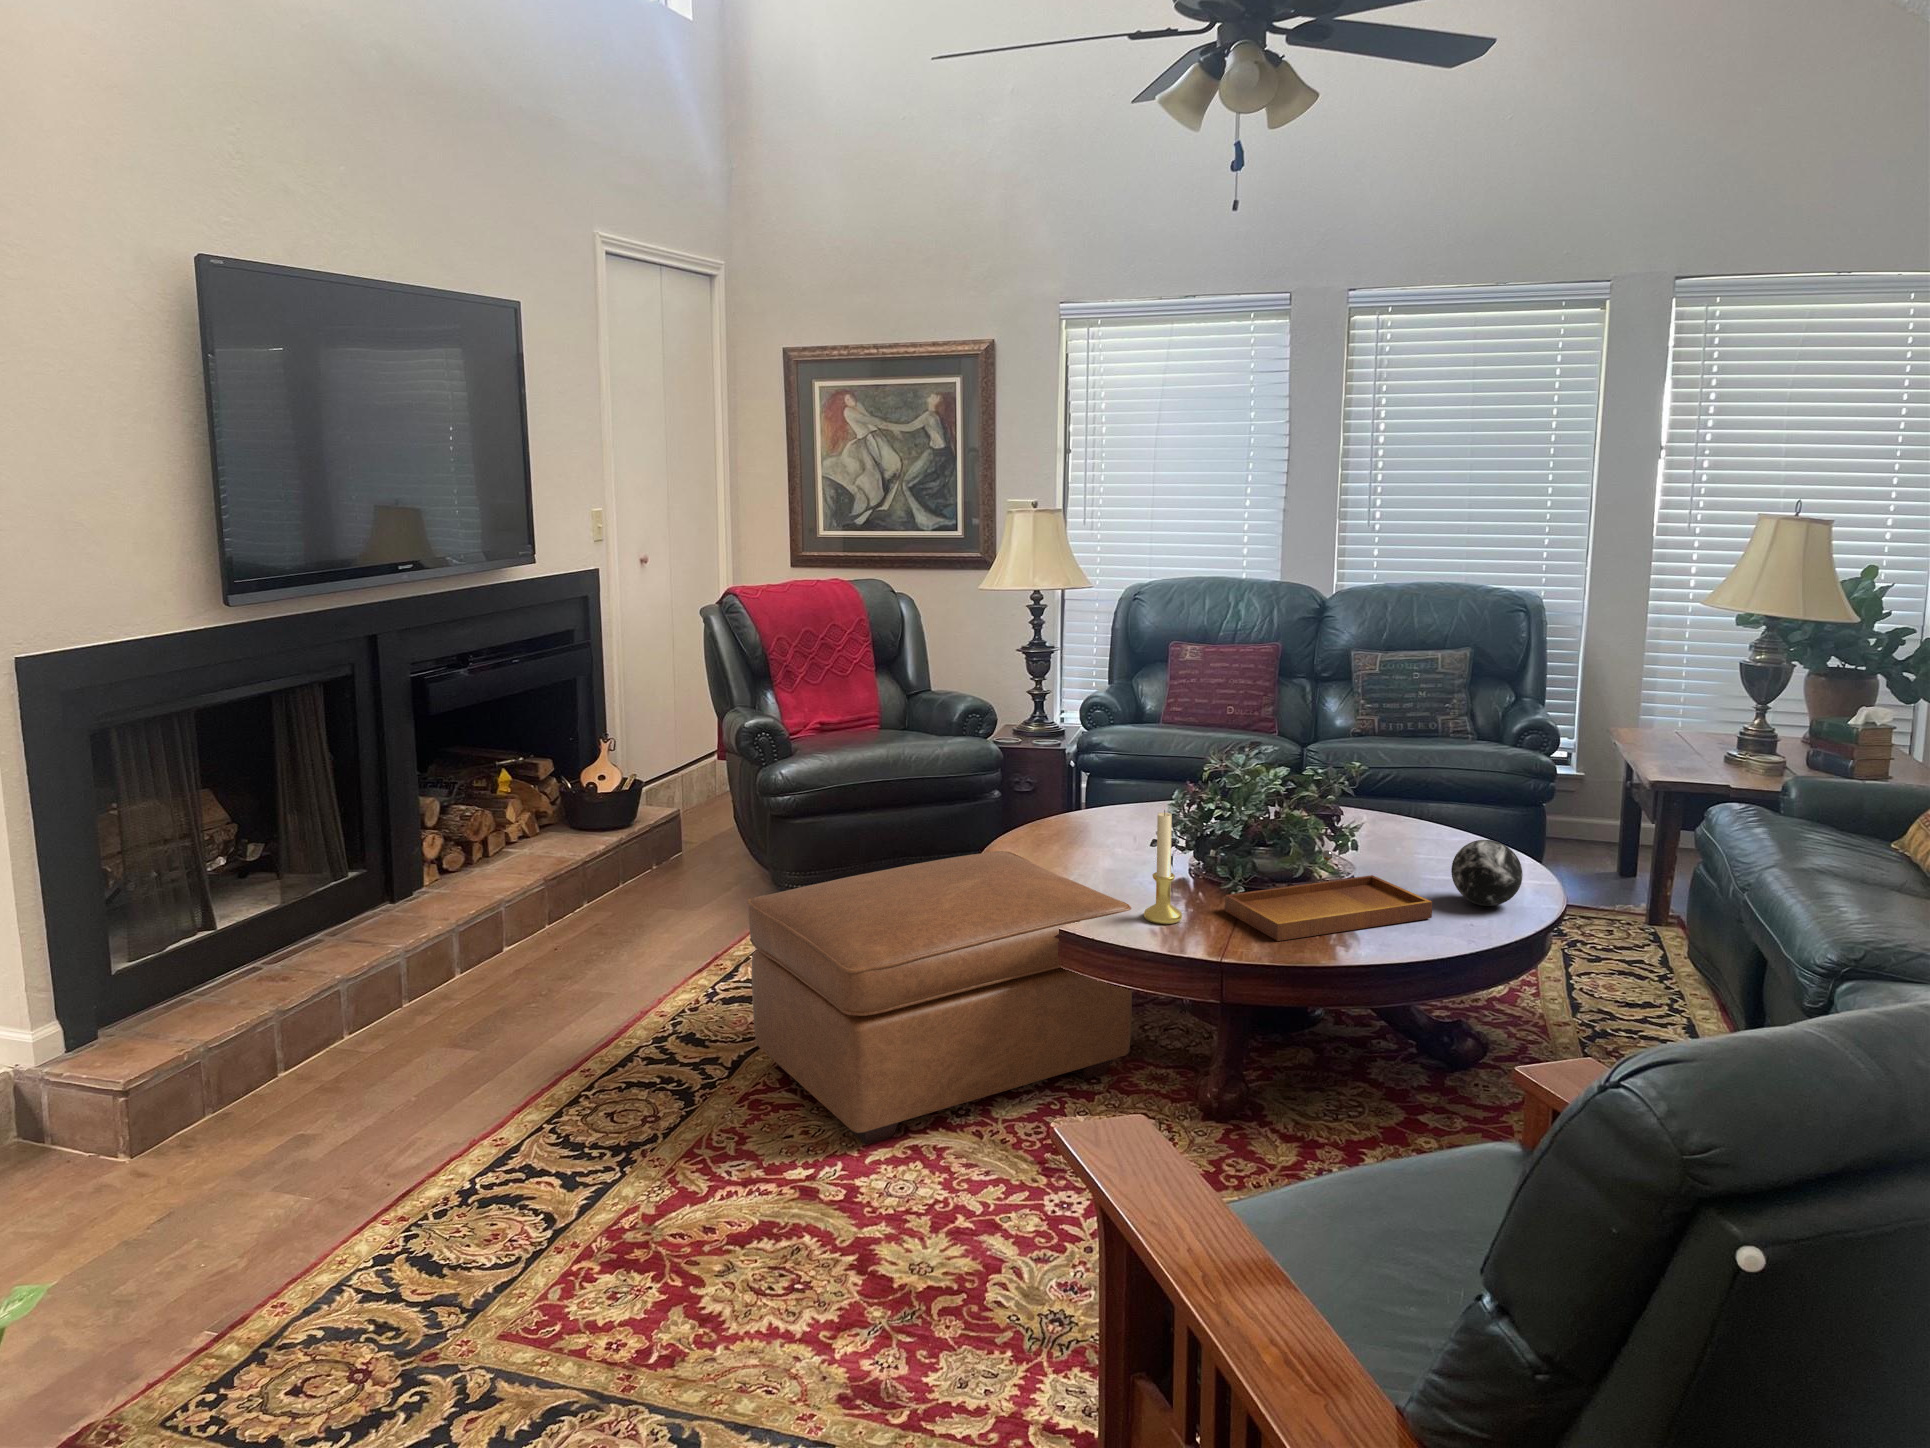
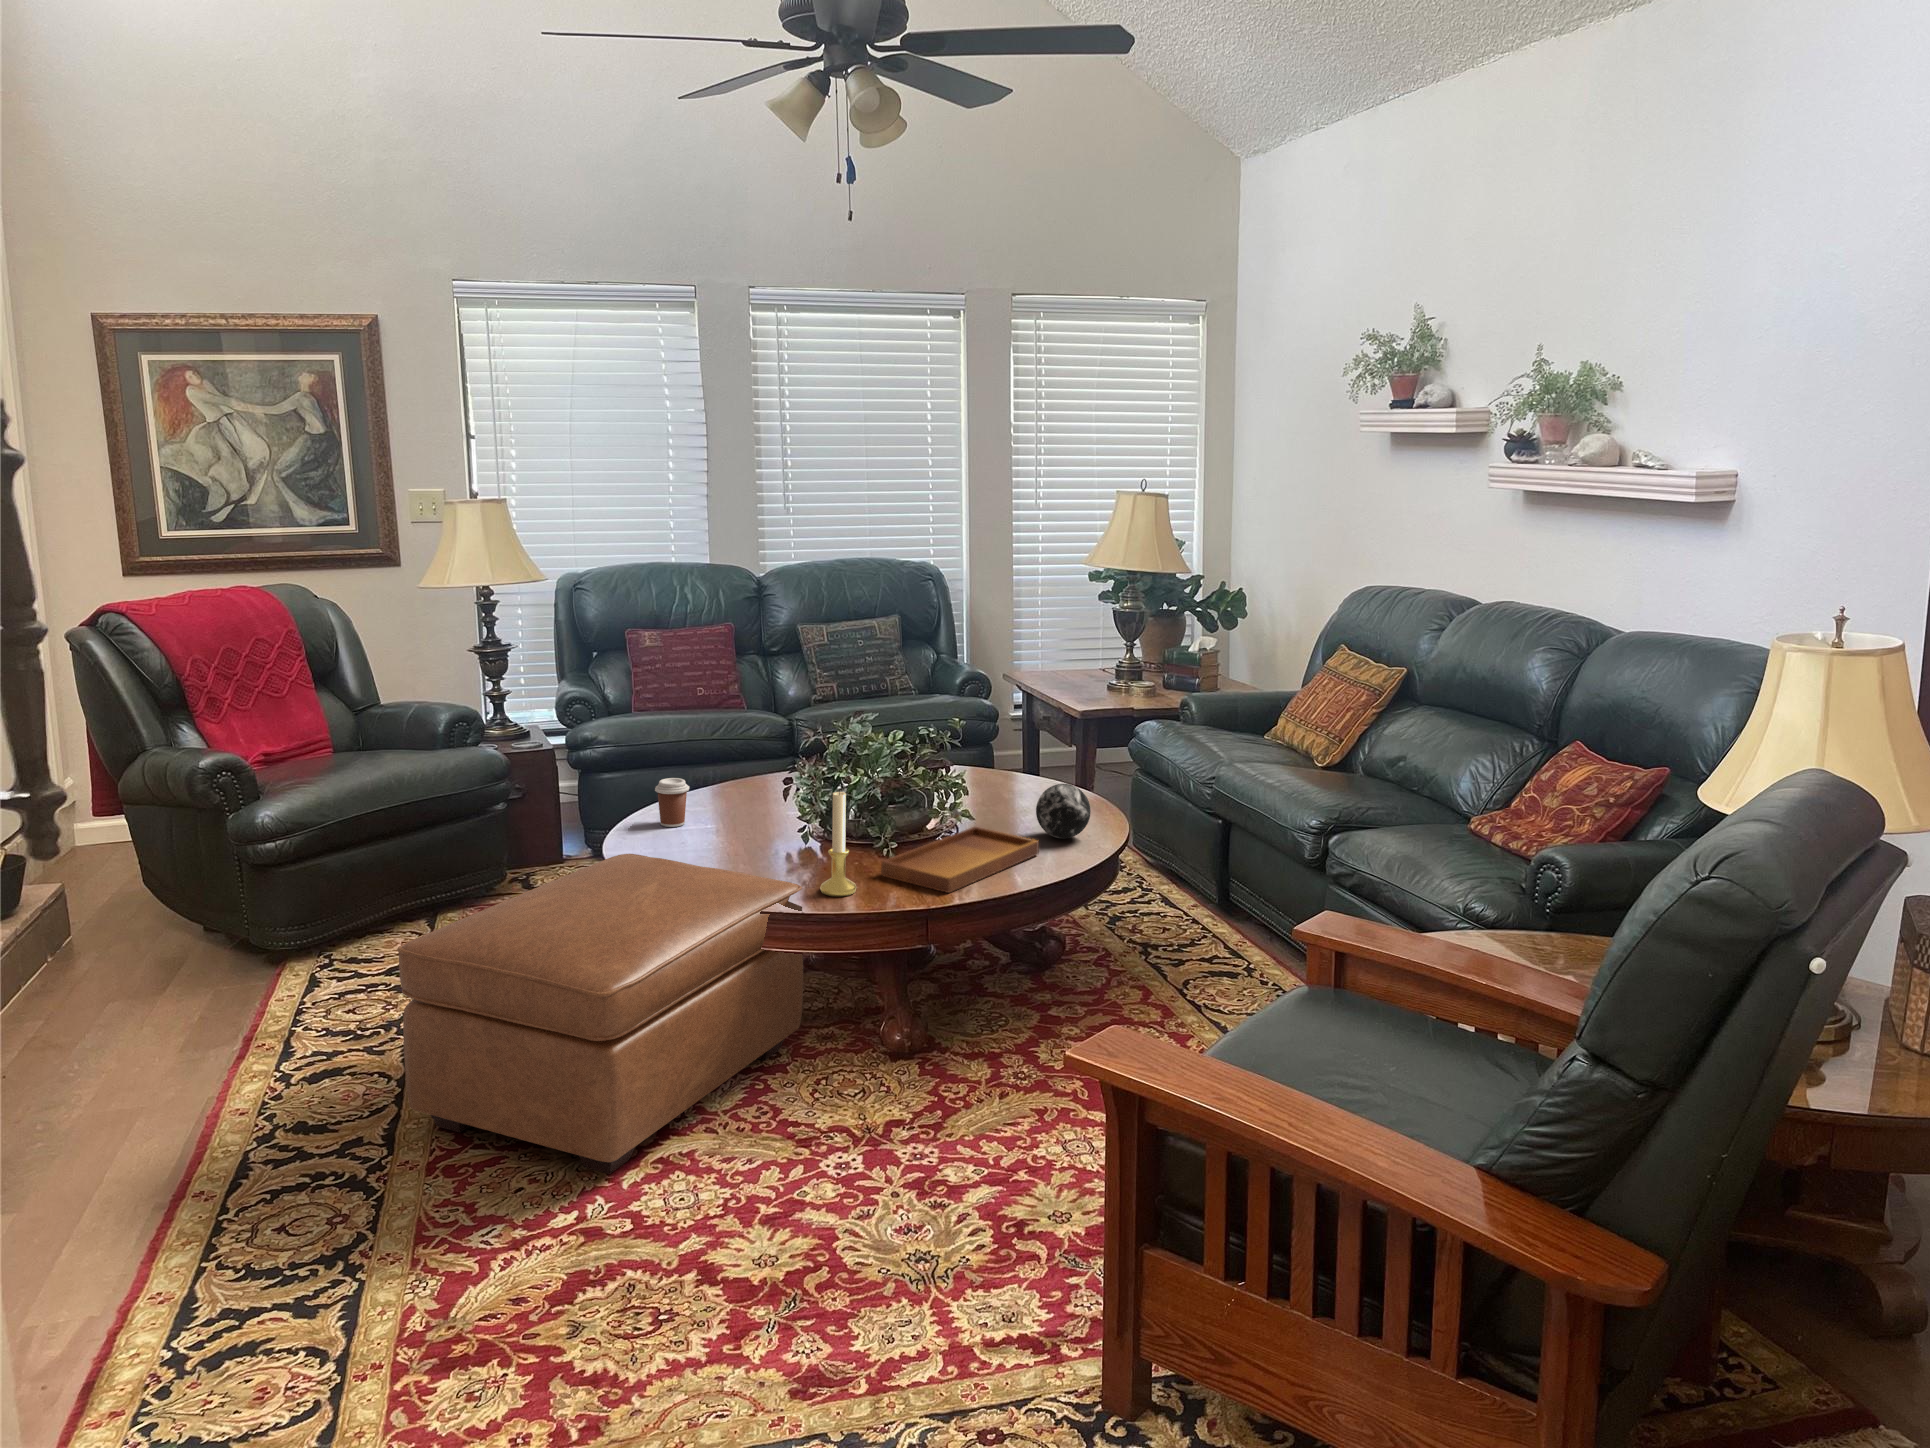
coffee cup: none [1061,785,1094,833] -> present [655,778,689,827]

